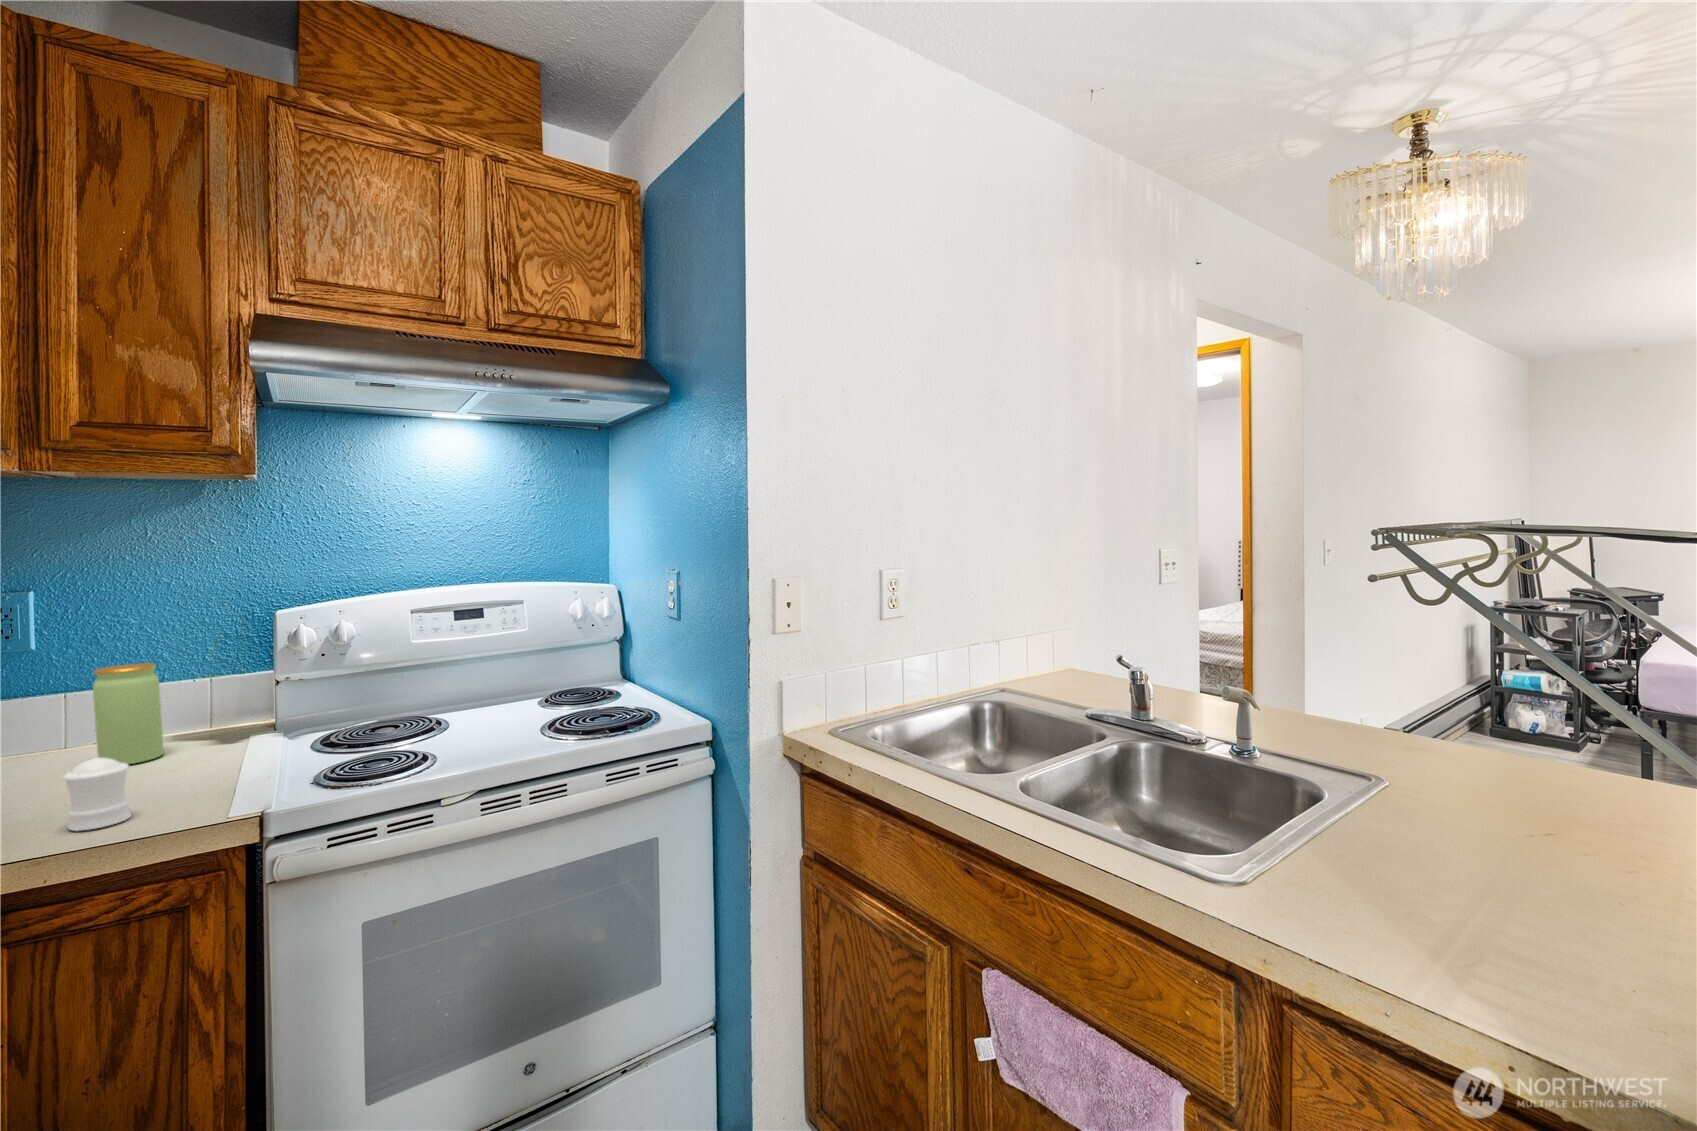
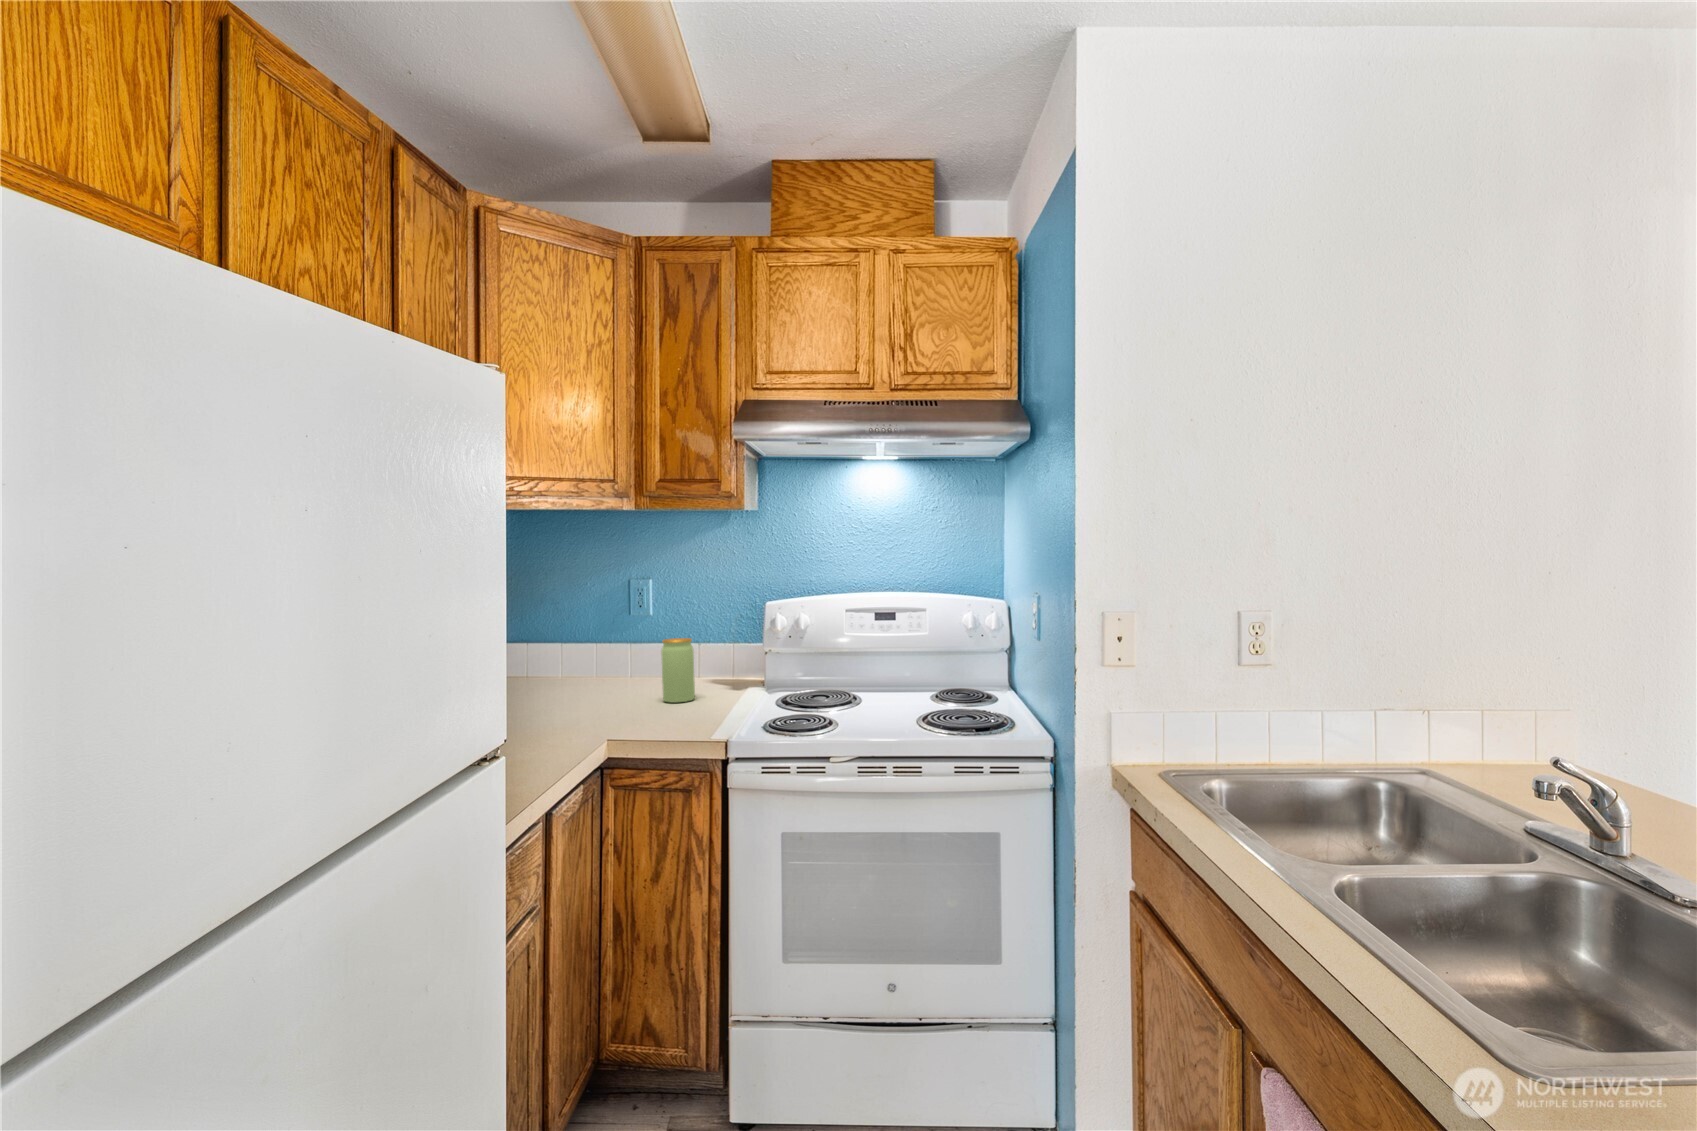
salt shaker: present [63,757,131,831] -> none [637,692,668,735]

